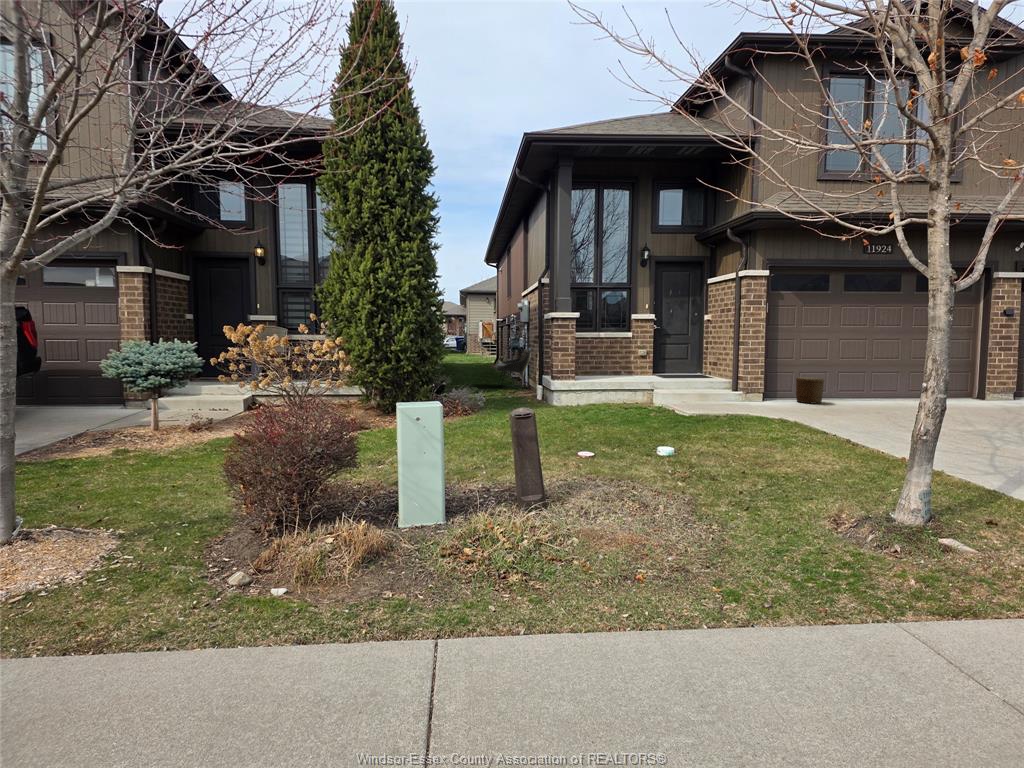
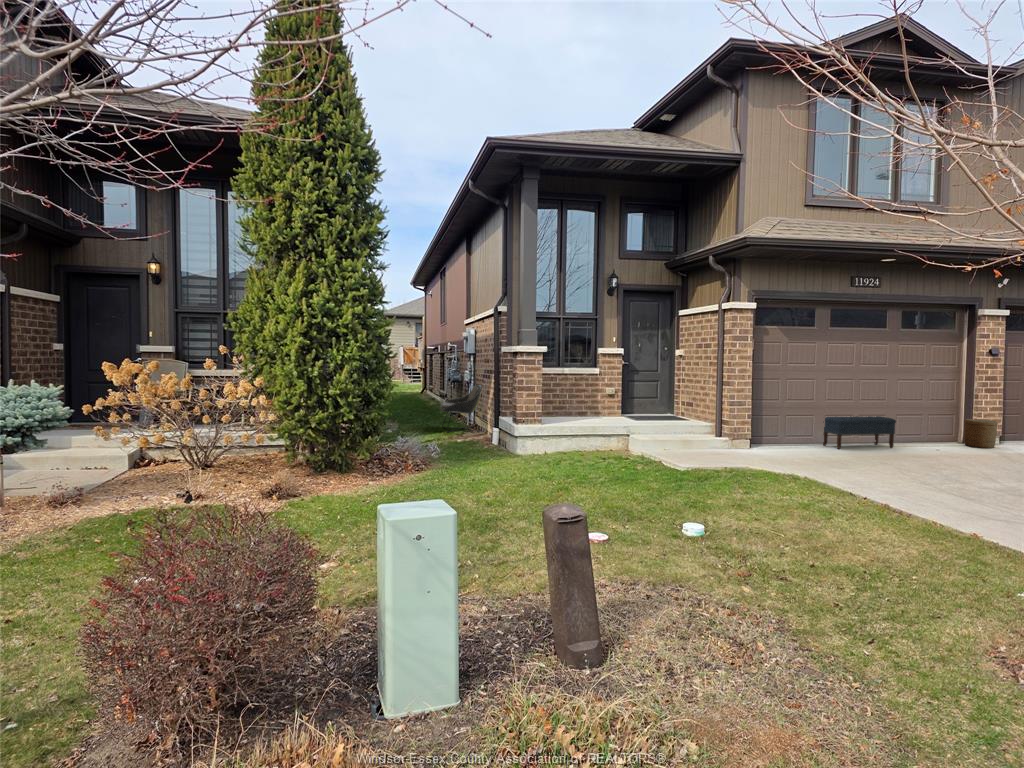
bench: none [836,374,906,403] -> present [823,416,896,449]
woven basket: present [796,377,824,404] -> present [964,419,998,448]

